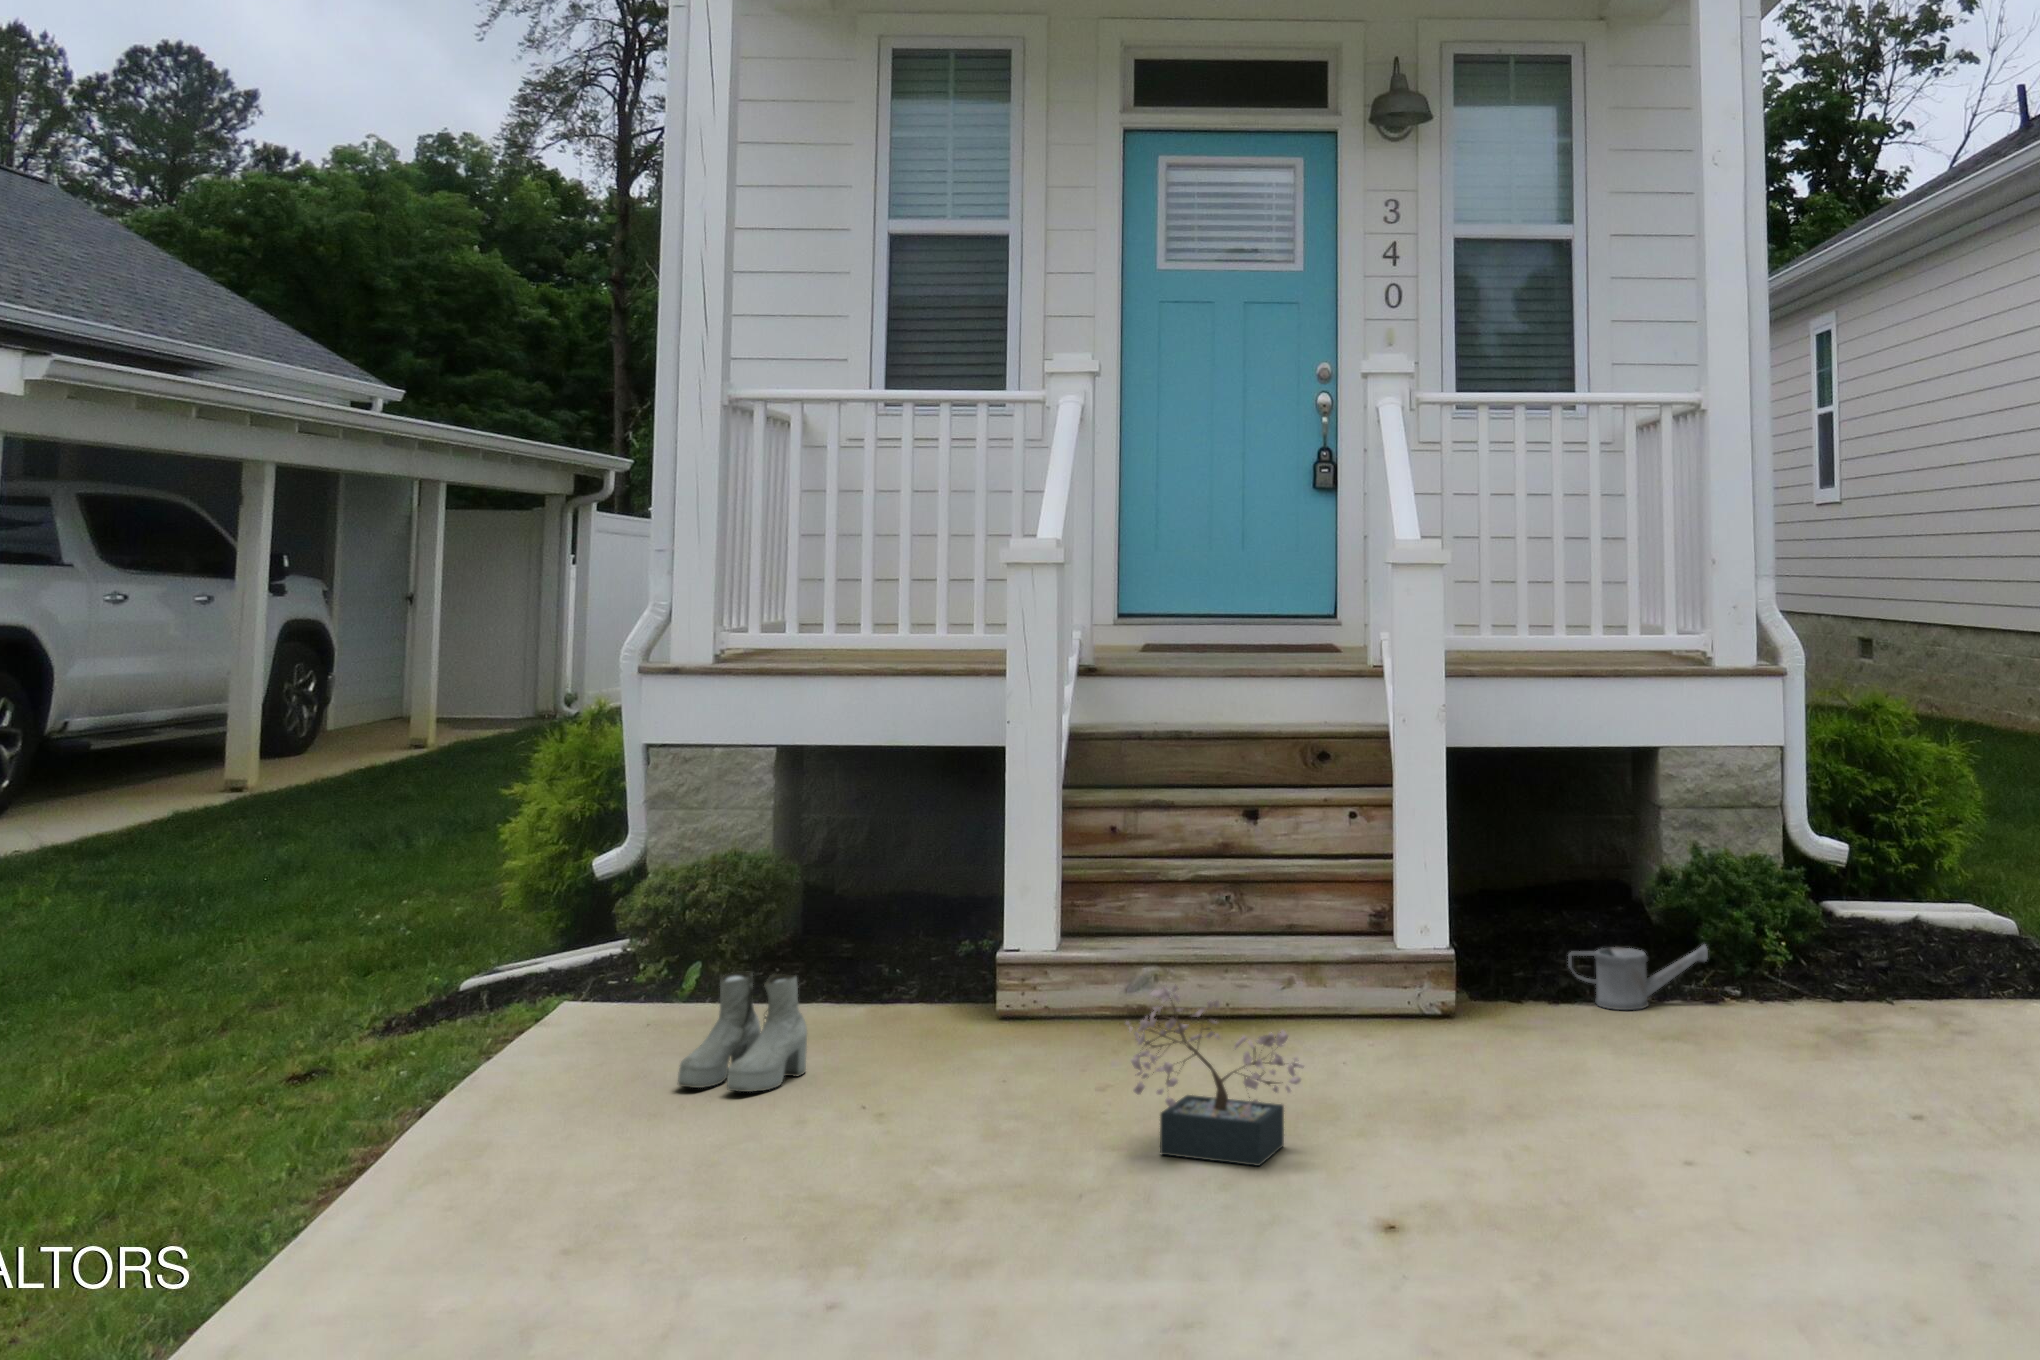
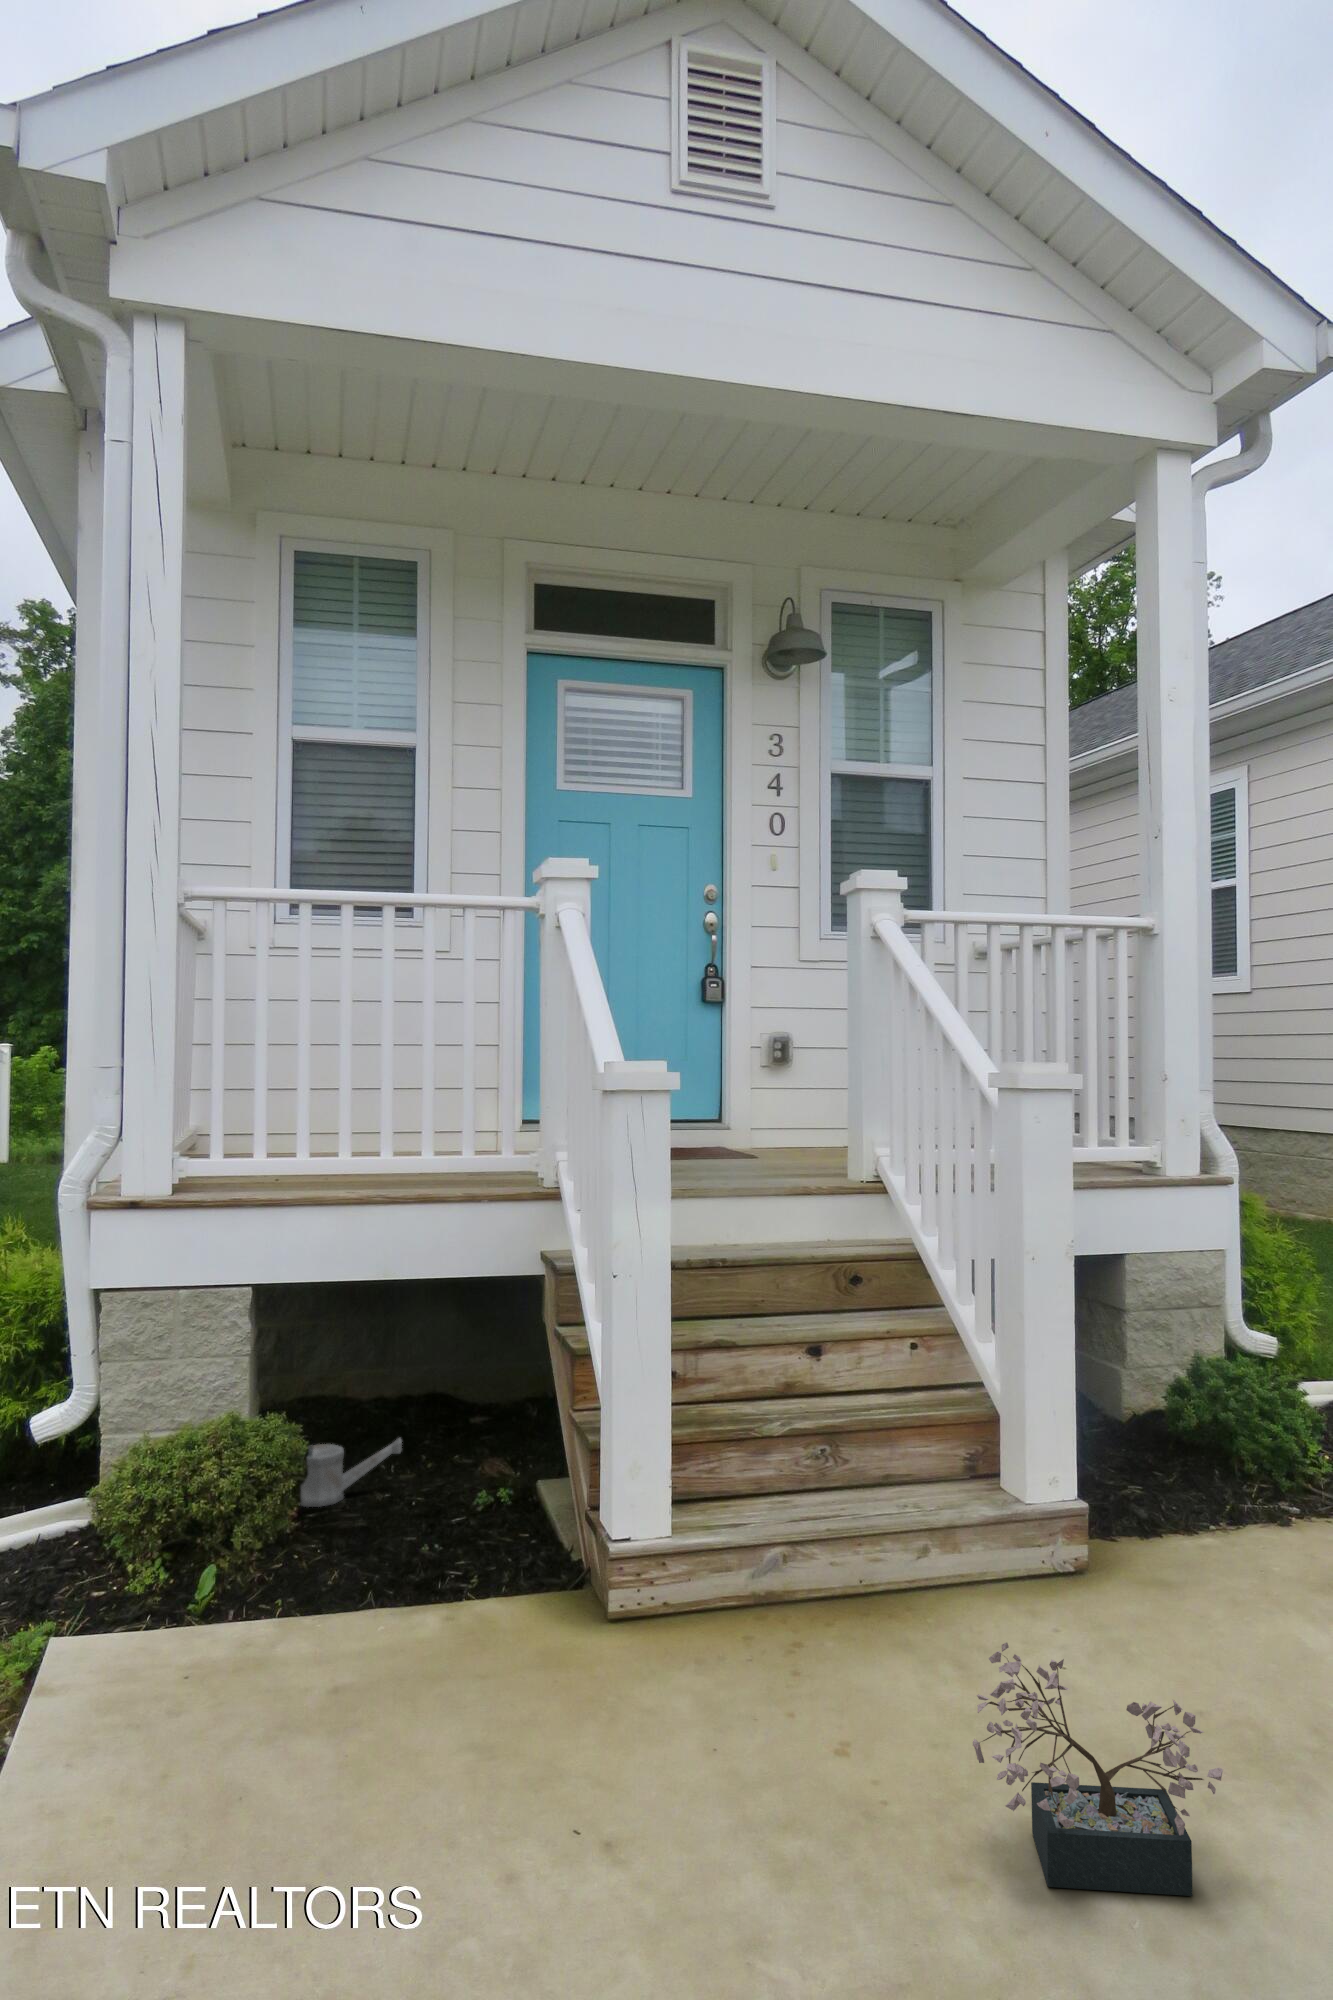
watering can: present [1568,945,1708,1010] -> present [301,1438,402,1507]
boots: present [678,972,807,1092] -> none [297,1630,446,1816]

